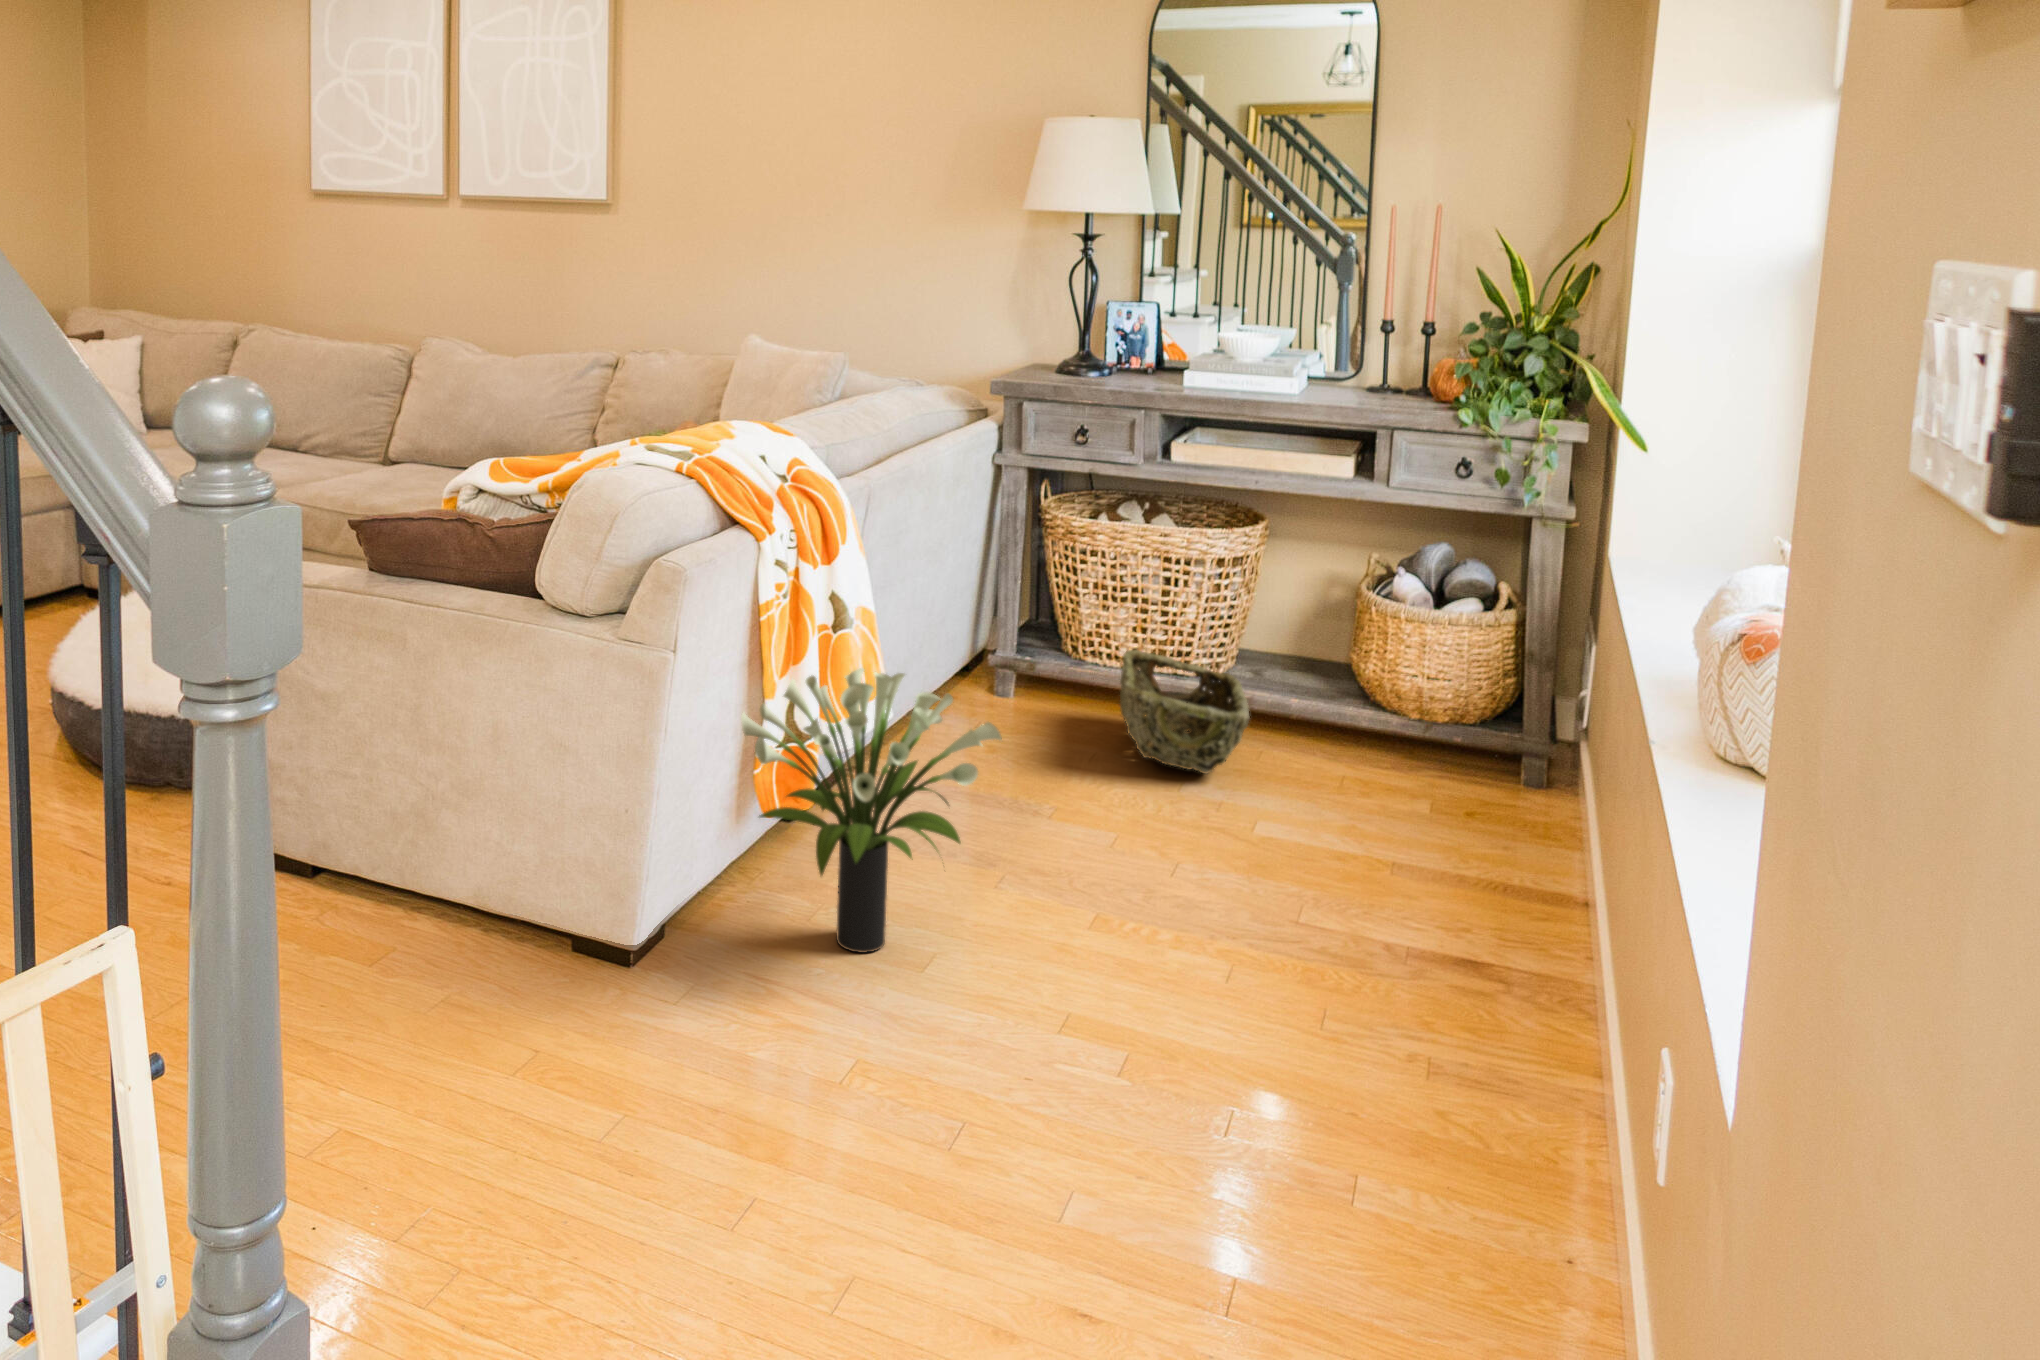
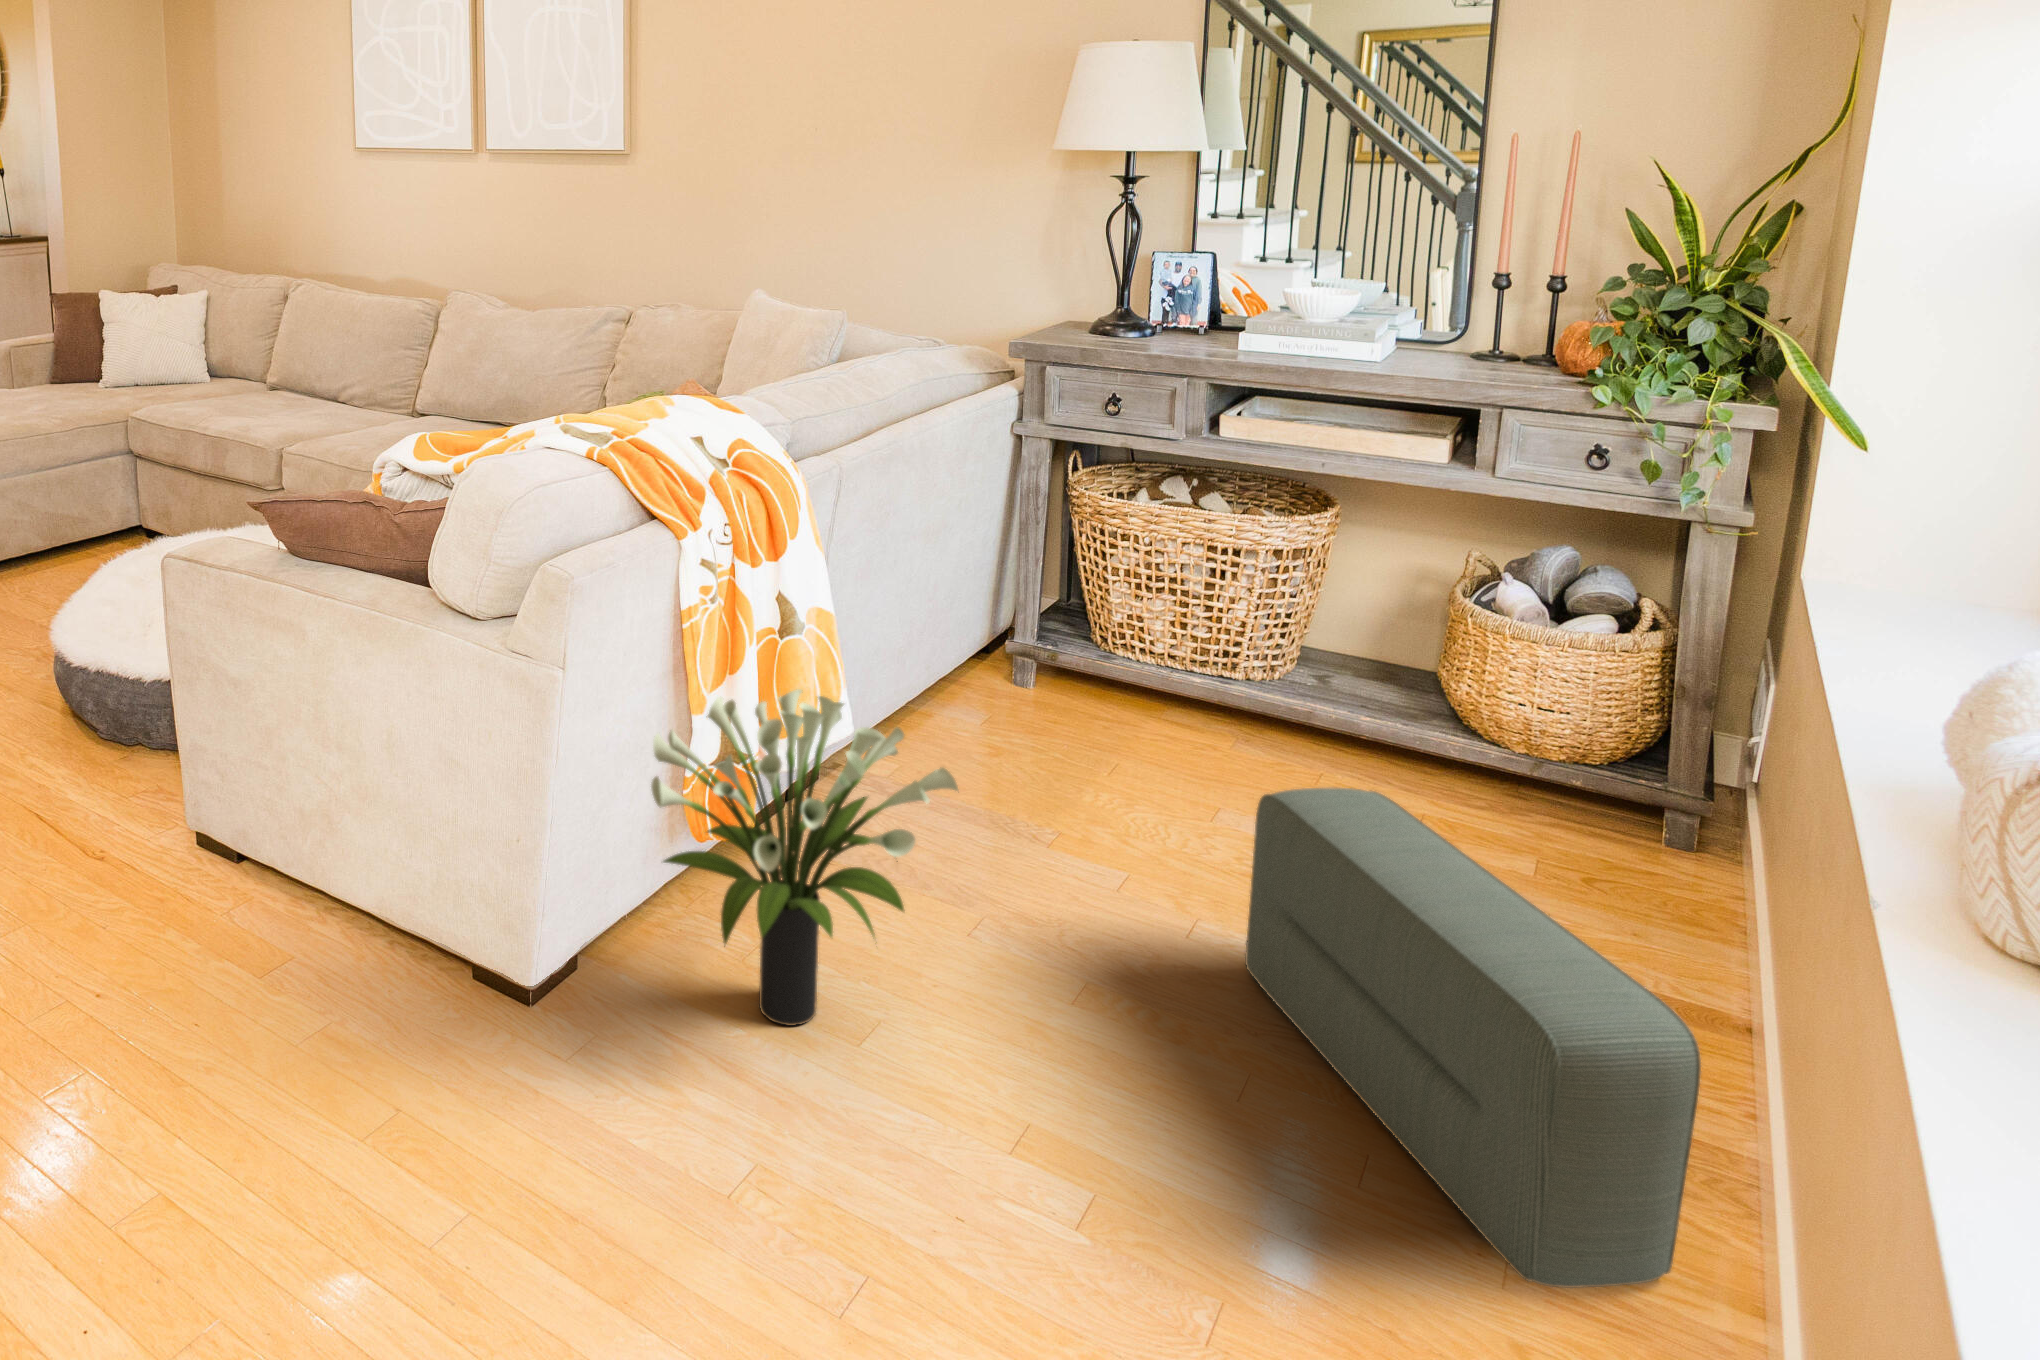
woven basket: present [1120,650,1250,774] -> none [1151,648,1304,805]
pouf: none [1218,729,1542,1057] -> present [1245,788,1701,1288]

